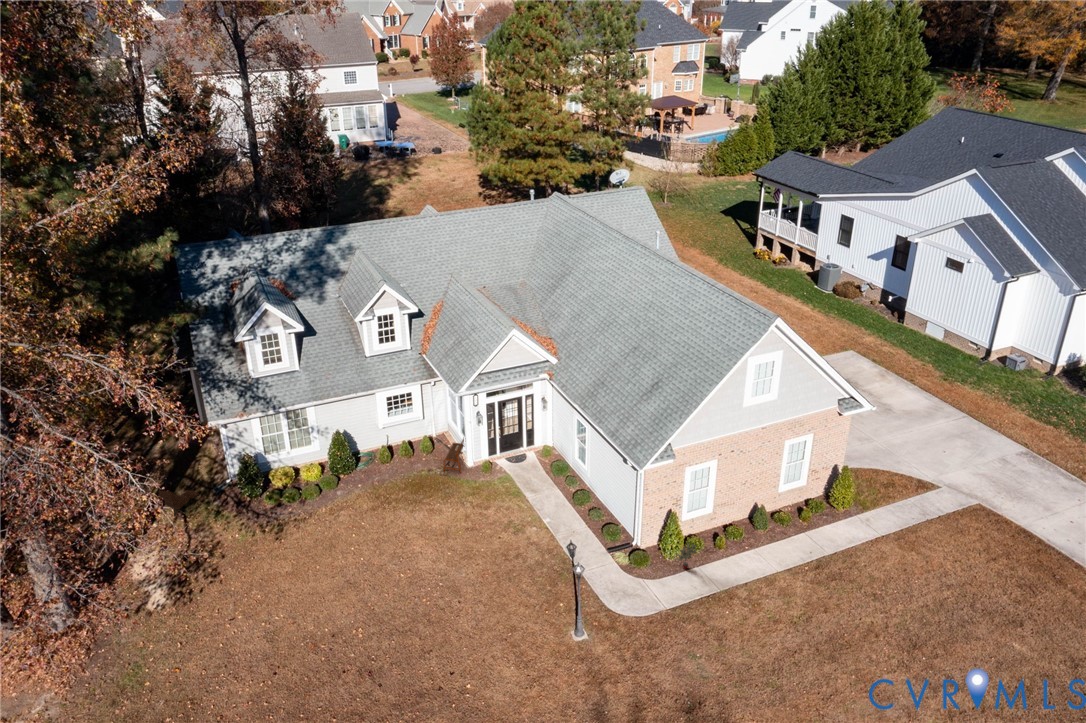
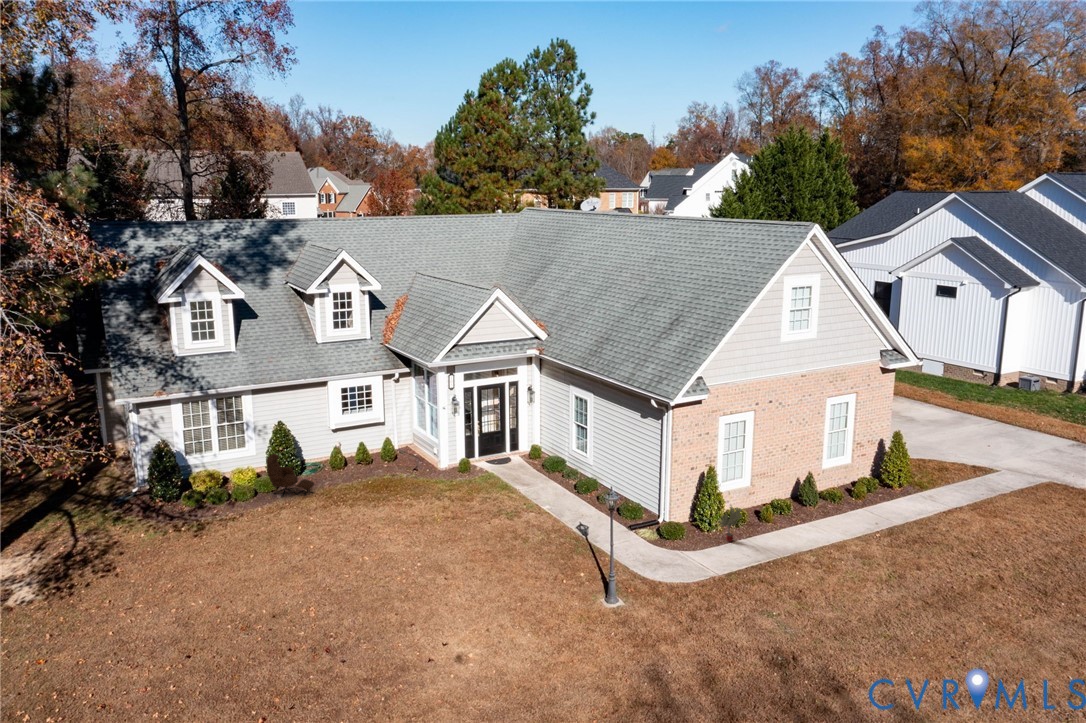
bench: present [444,438,465,473] -> none [410,434,440,478]
lounge chair: present [159,490,199,514] -> present [266,454,314,496]

